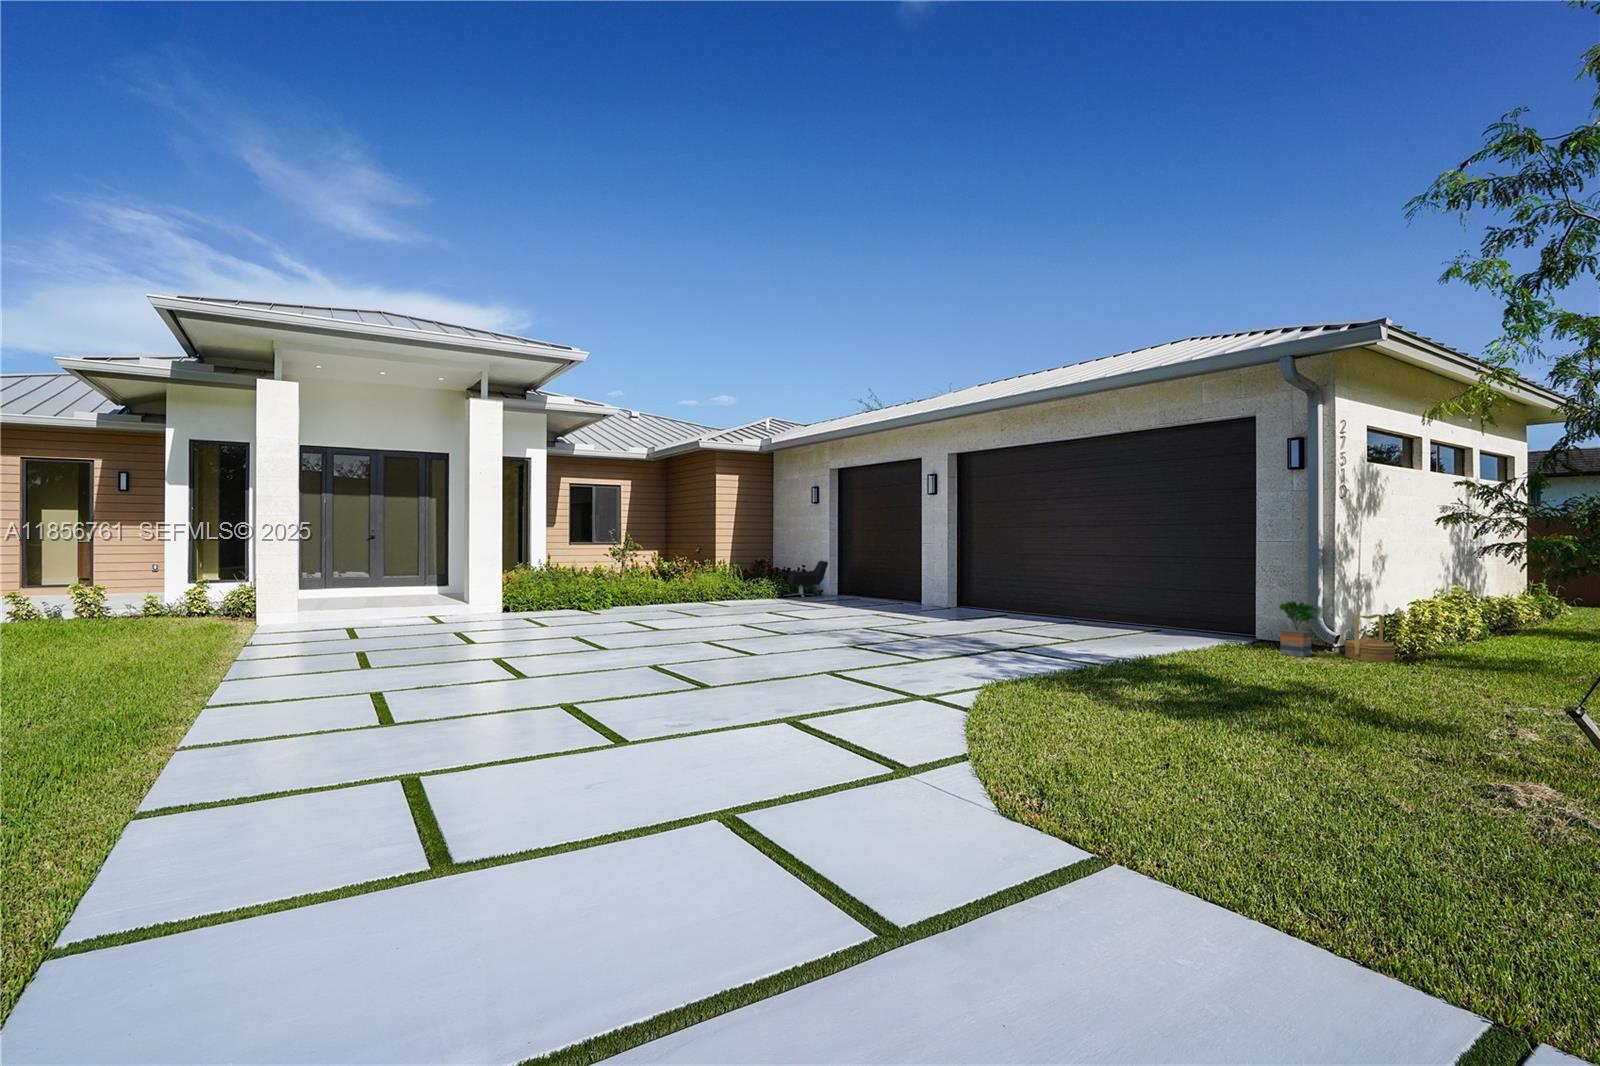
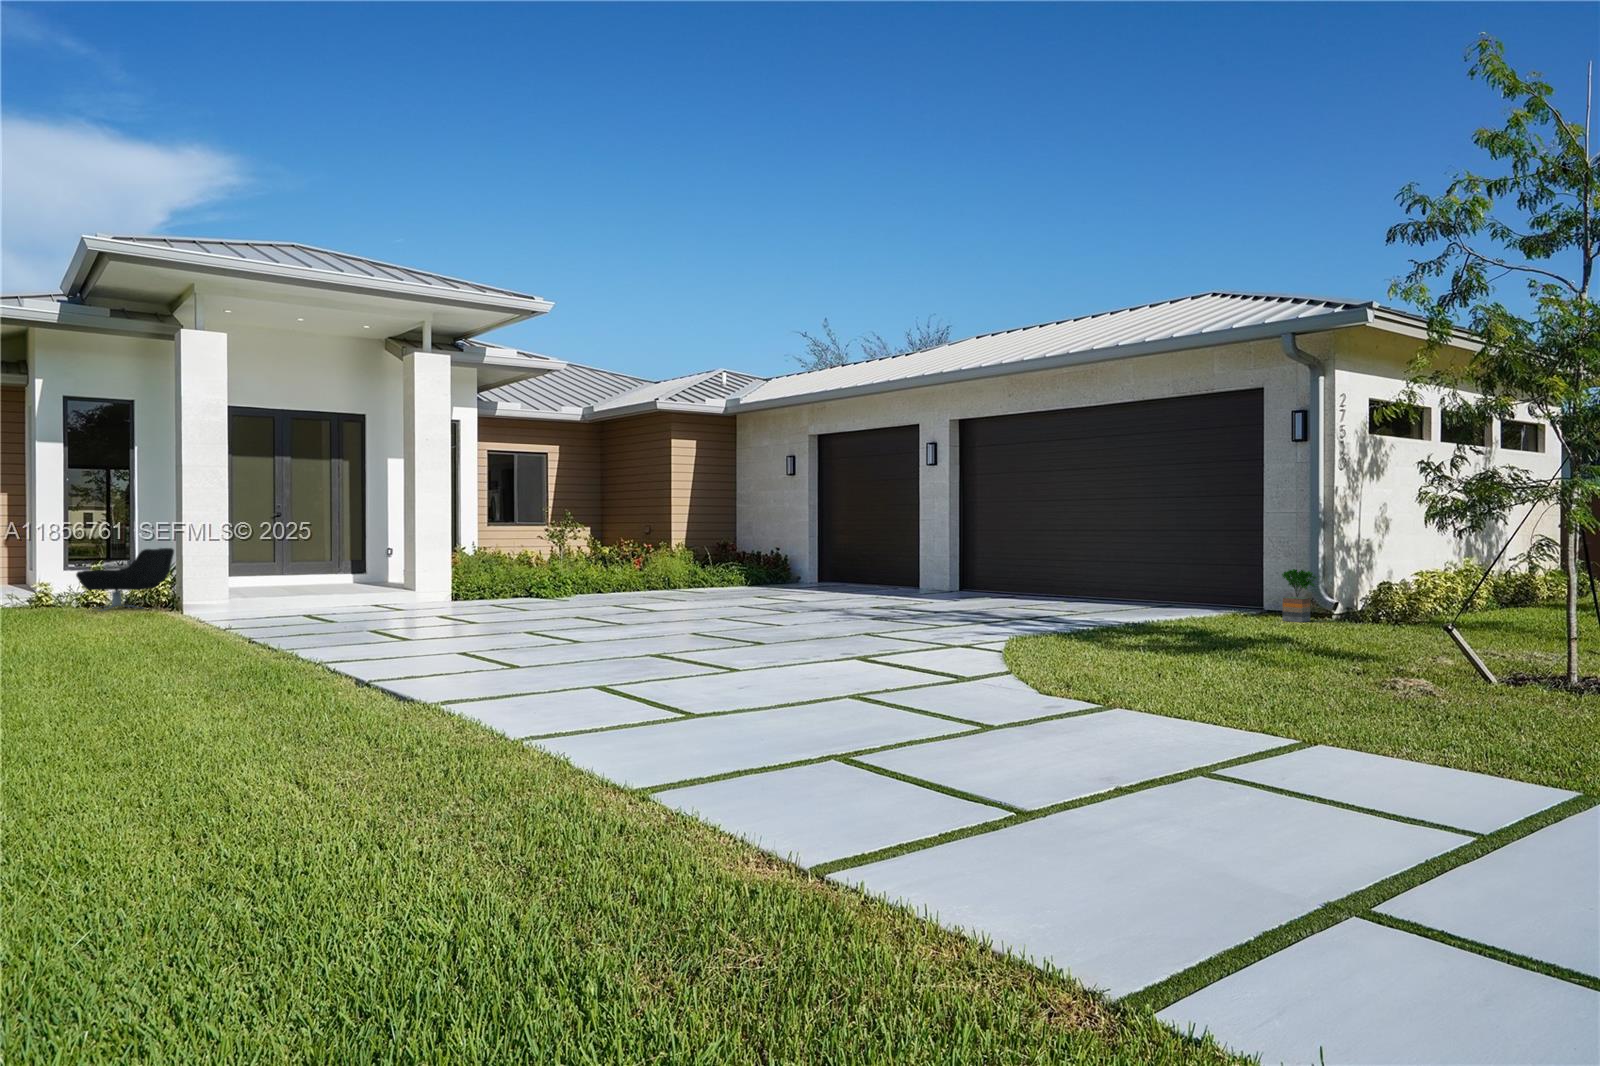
lounge chair: present [788,561,828,597] -> present [76,548,174,610]
woven basket: present [1344,614,1396,662] -> none [1340,581,1384,625]

